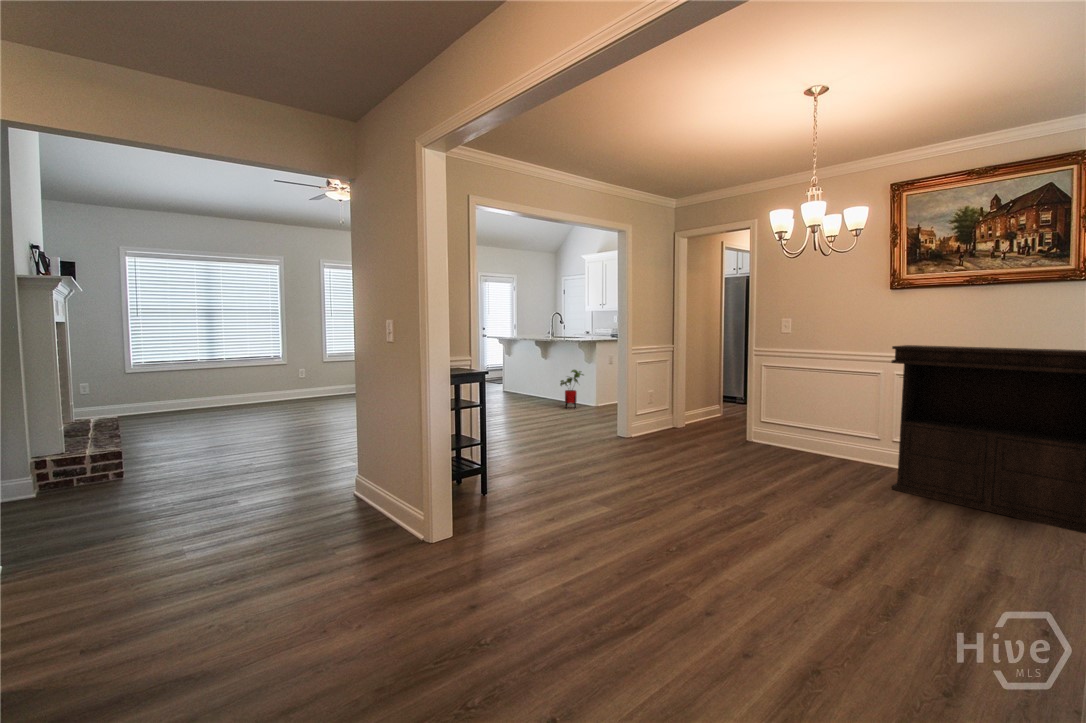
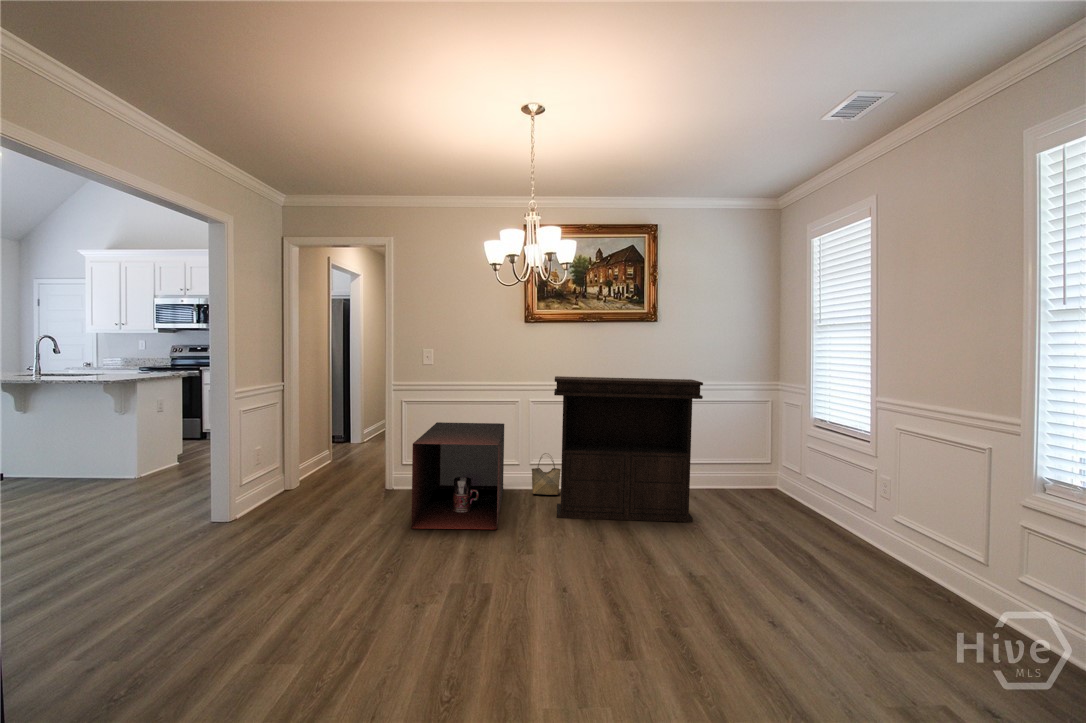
house plant: present [560,370,583,408] -> none [59,422,114,491]
storage cabinet: none [739,387,860,482] -> present [412,422,504,529]
woven basket: none [886,428,925,473] -> present [532,453,561,495]

